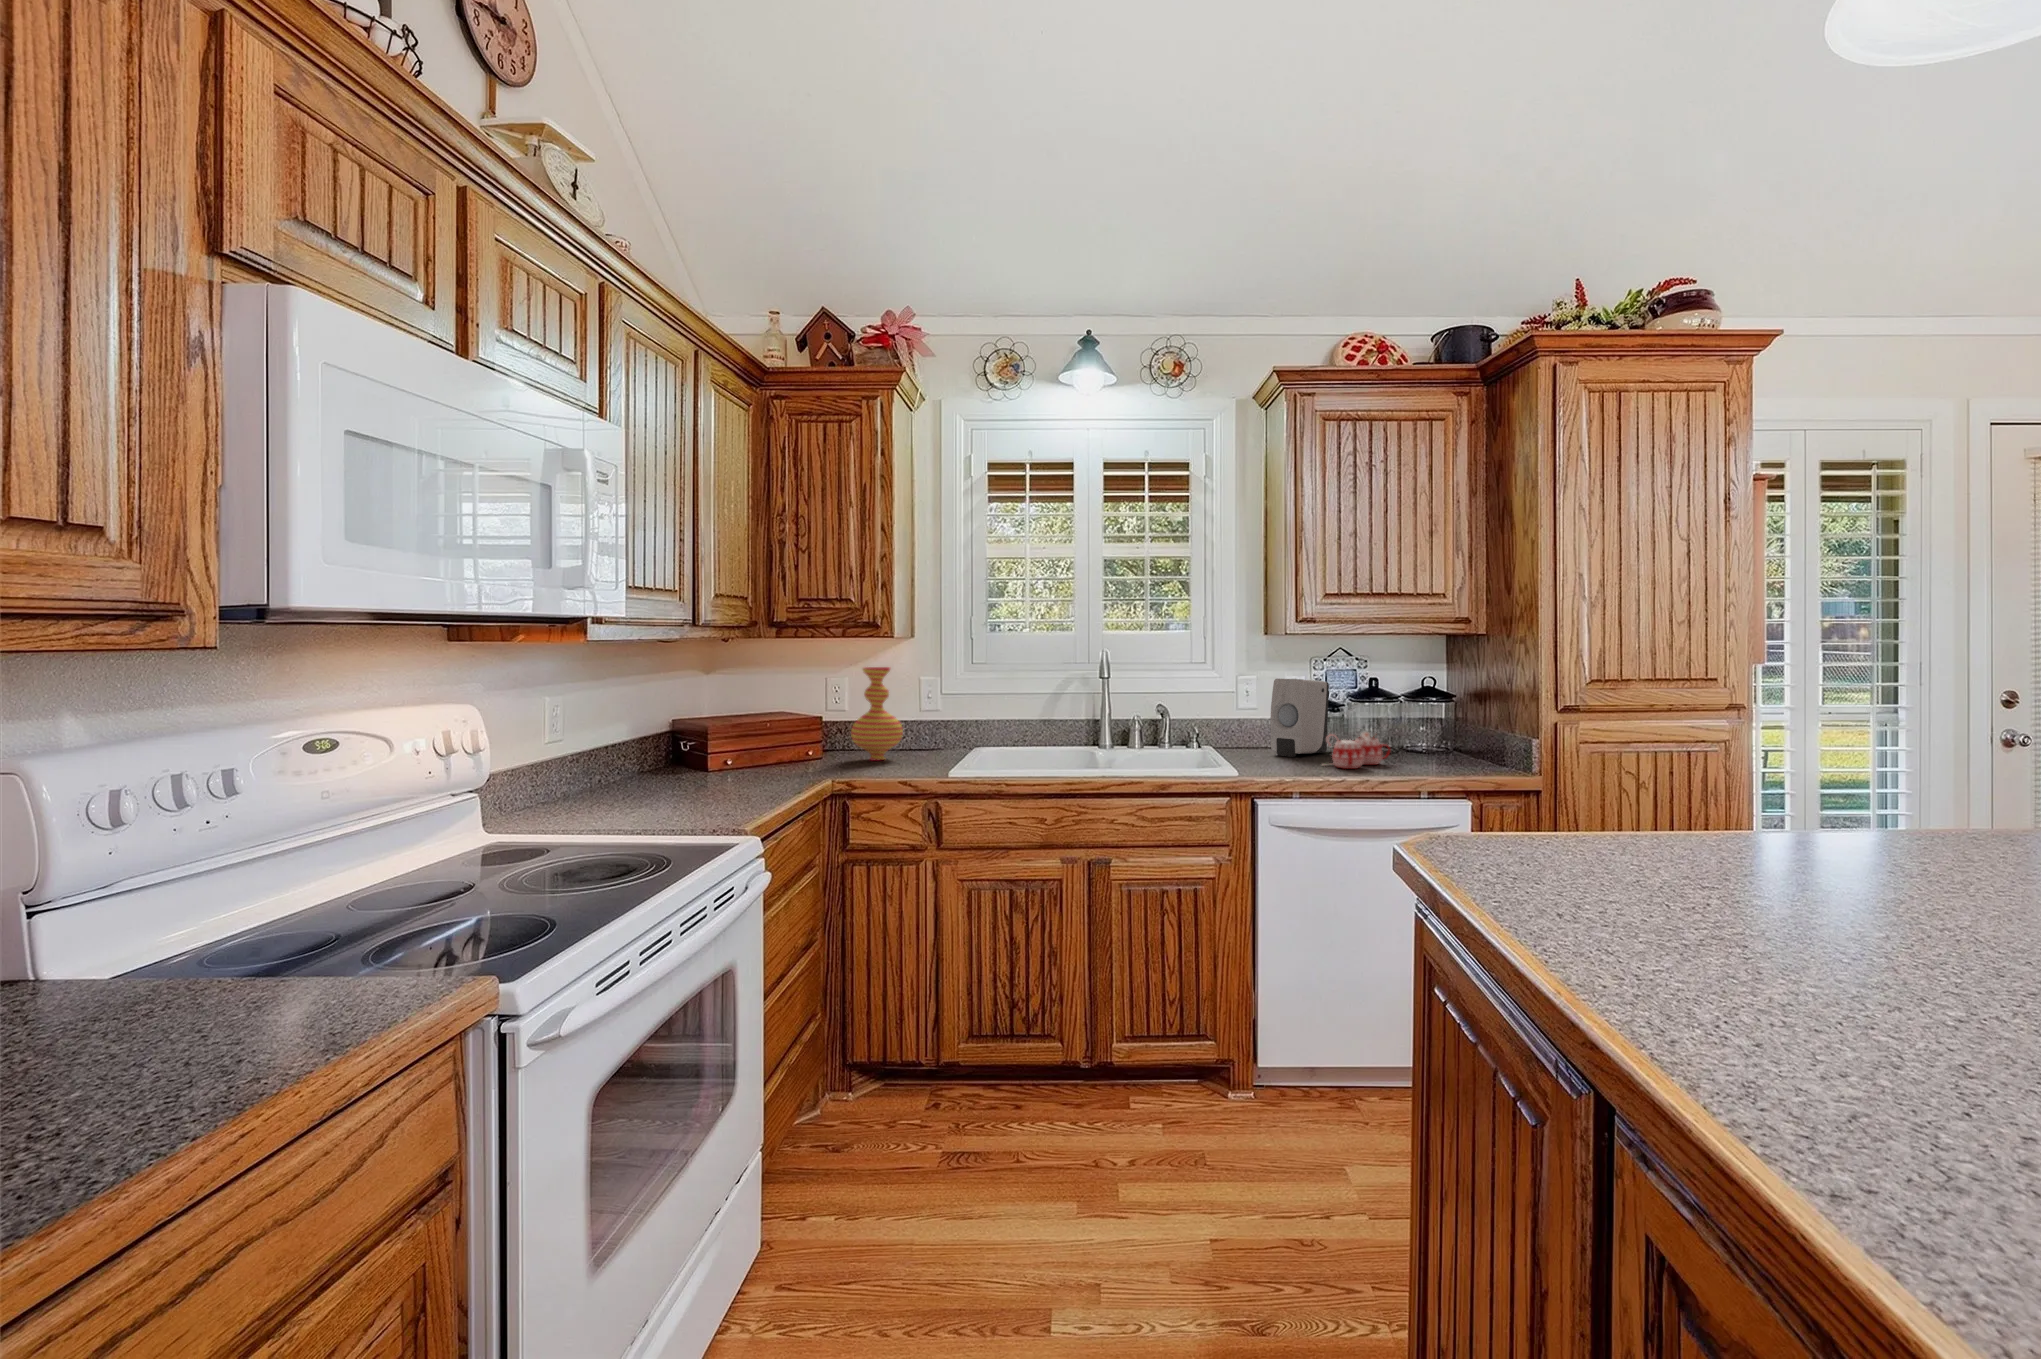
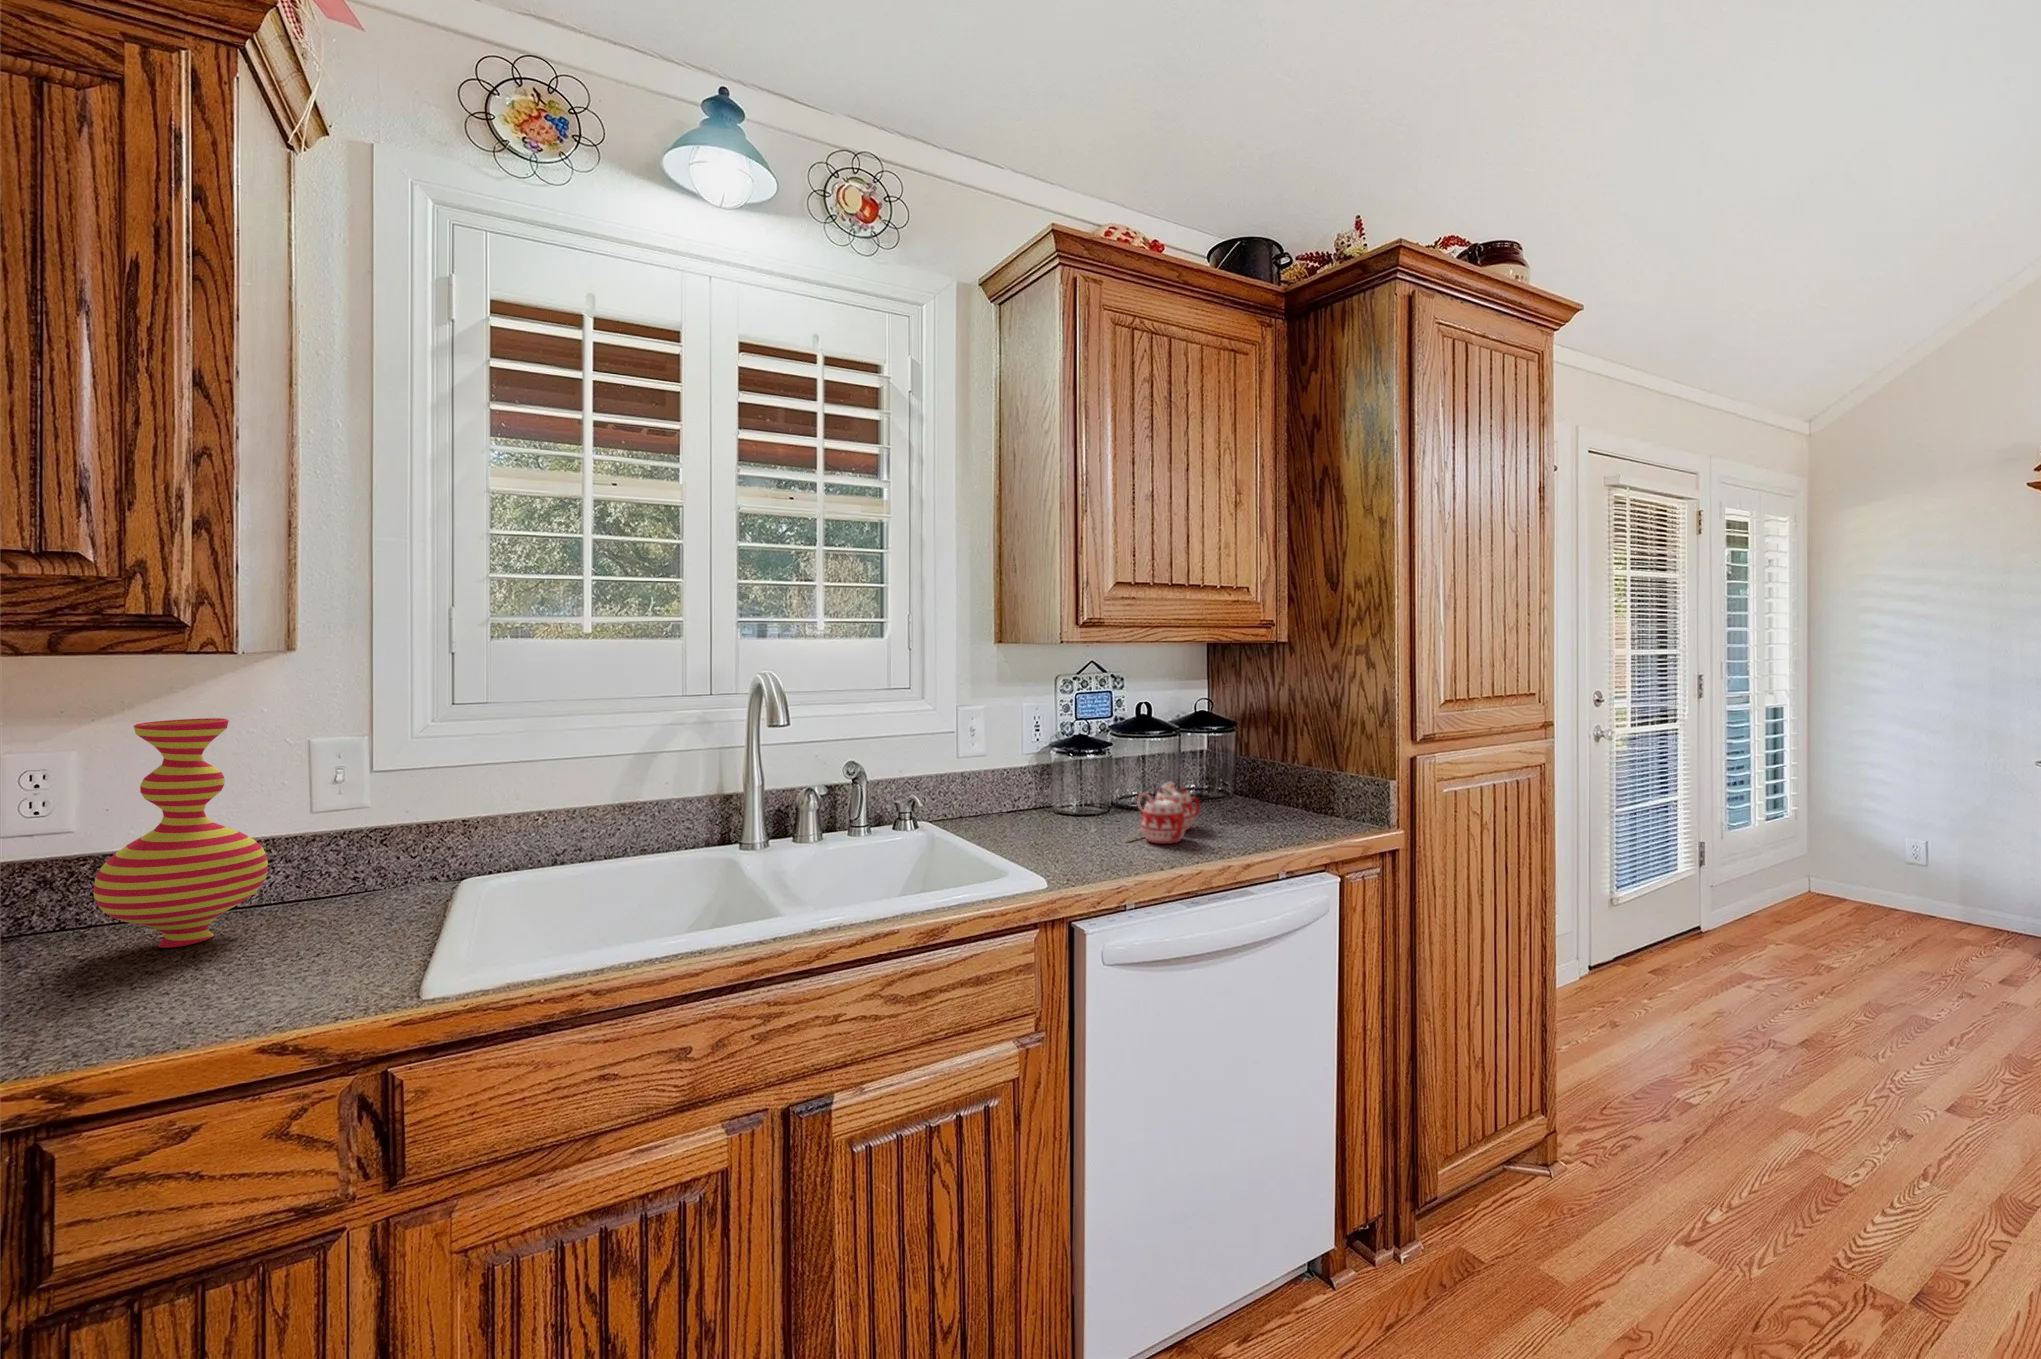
soap dispenser: present [1270,679,1329,757] -> none [1018,707,1088,824]

